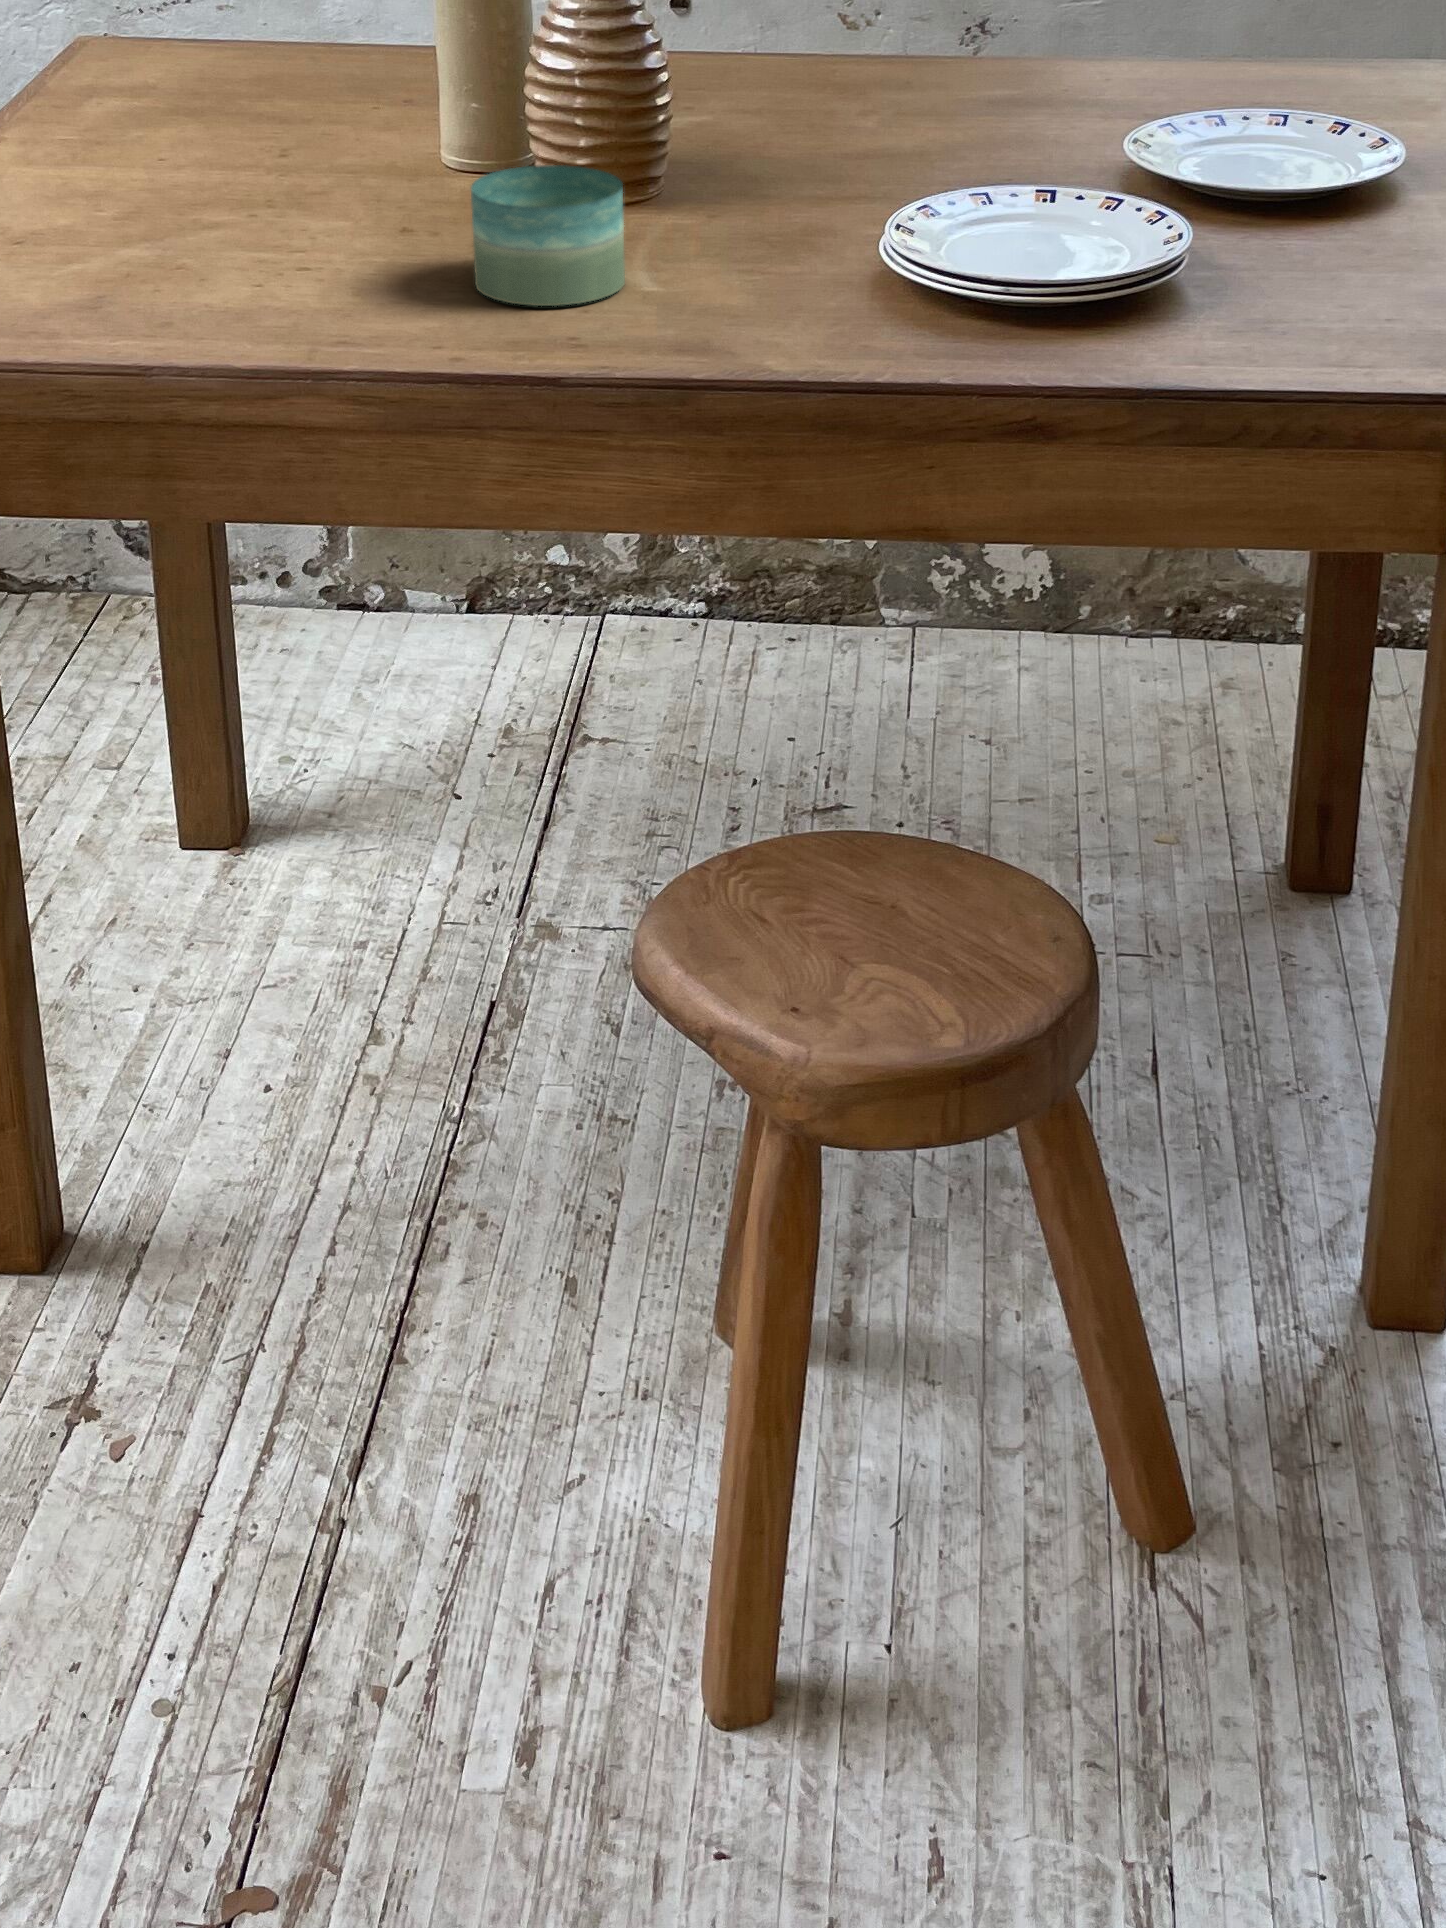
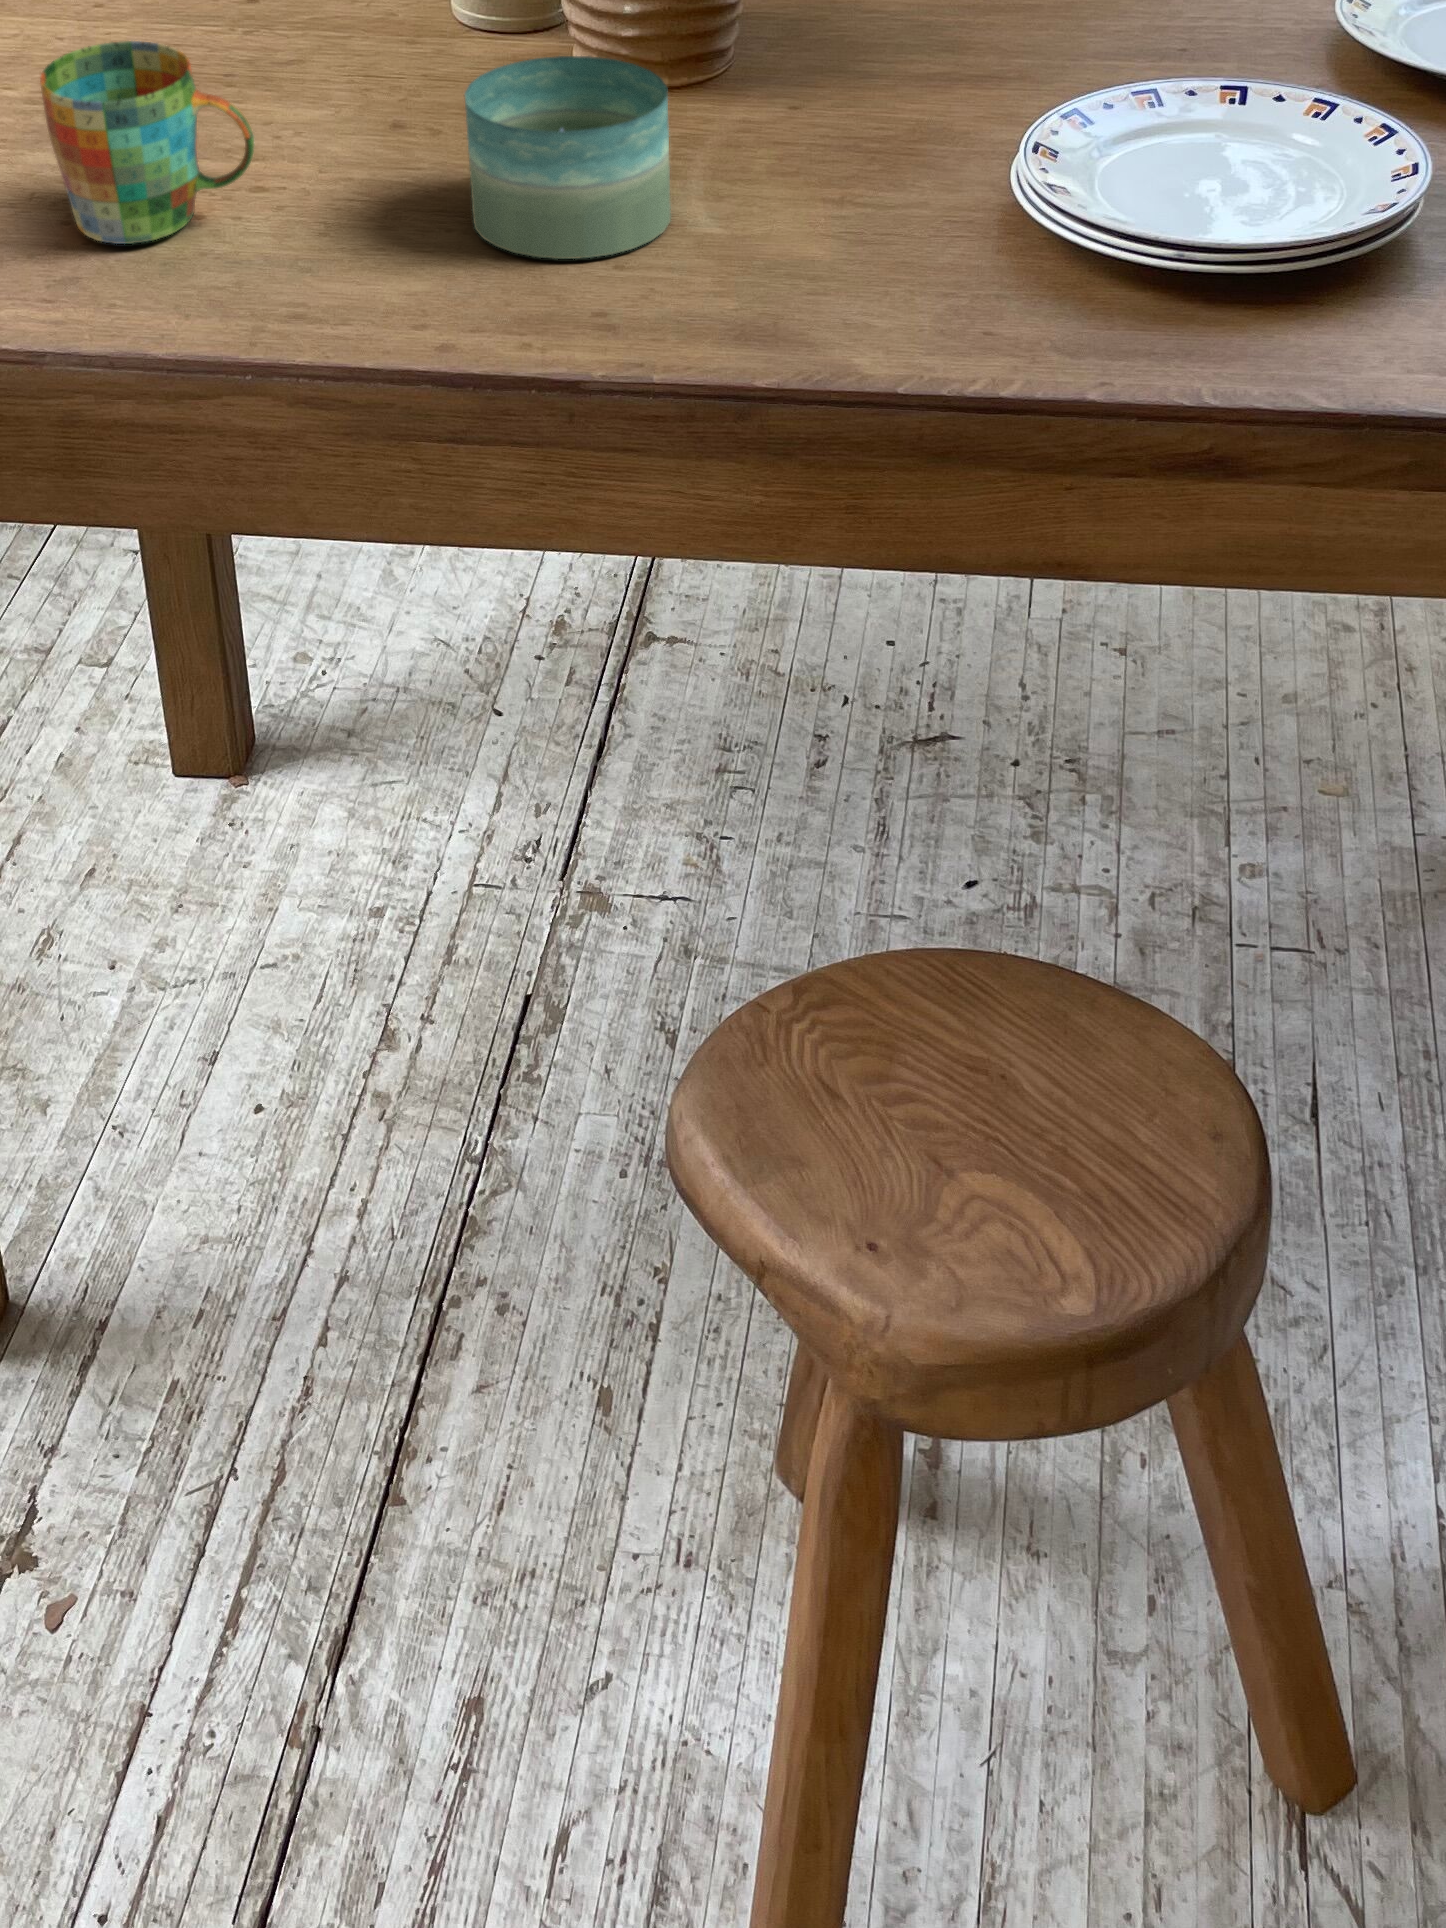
mug: none [152,155,310,301] -> present [40,41,254,244]

